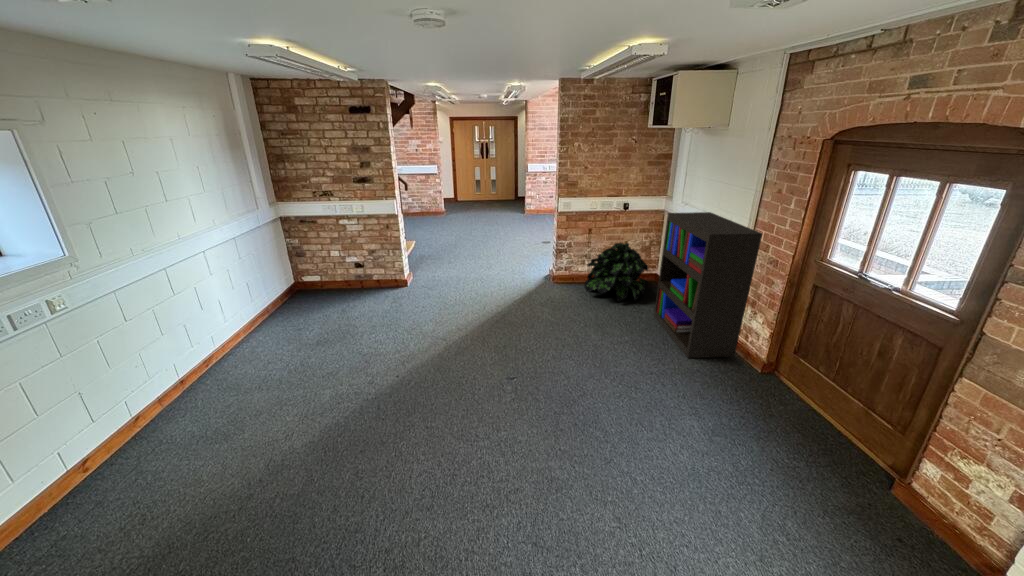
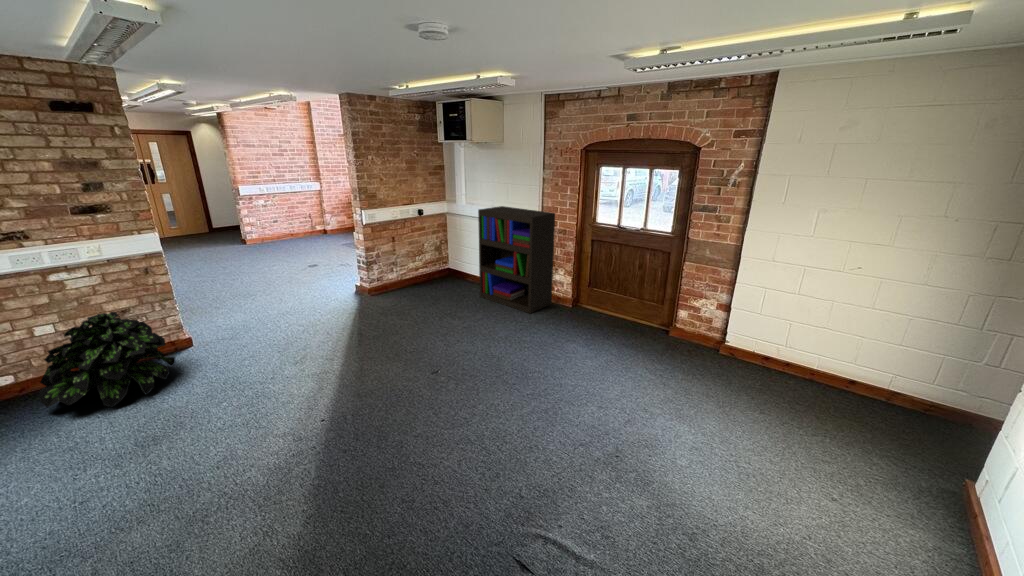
potted plant: present [585,243,648,302] -> present [39,312,175,407]

